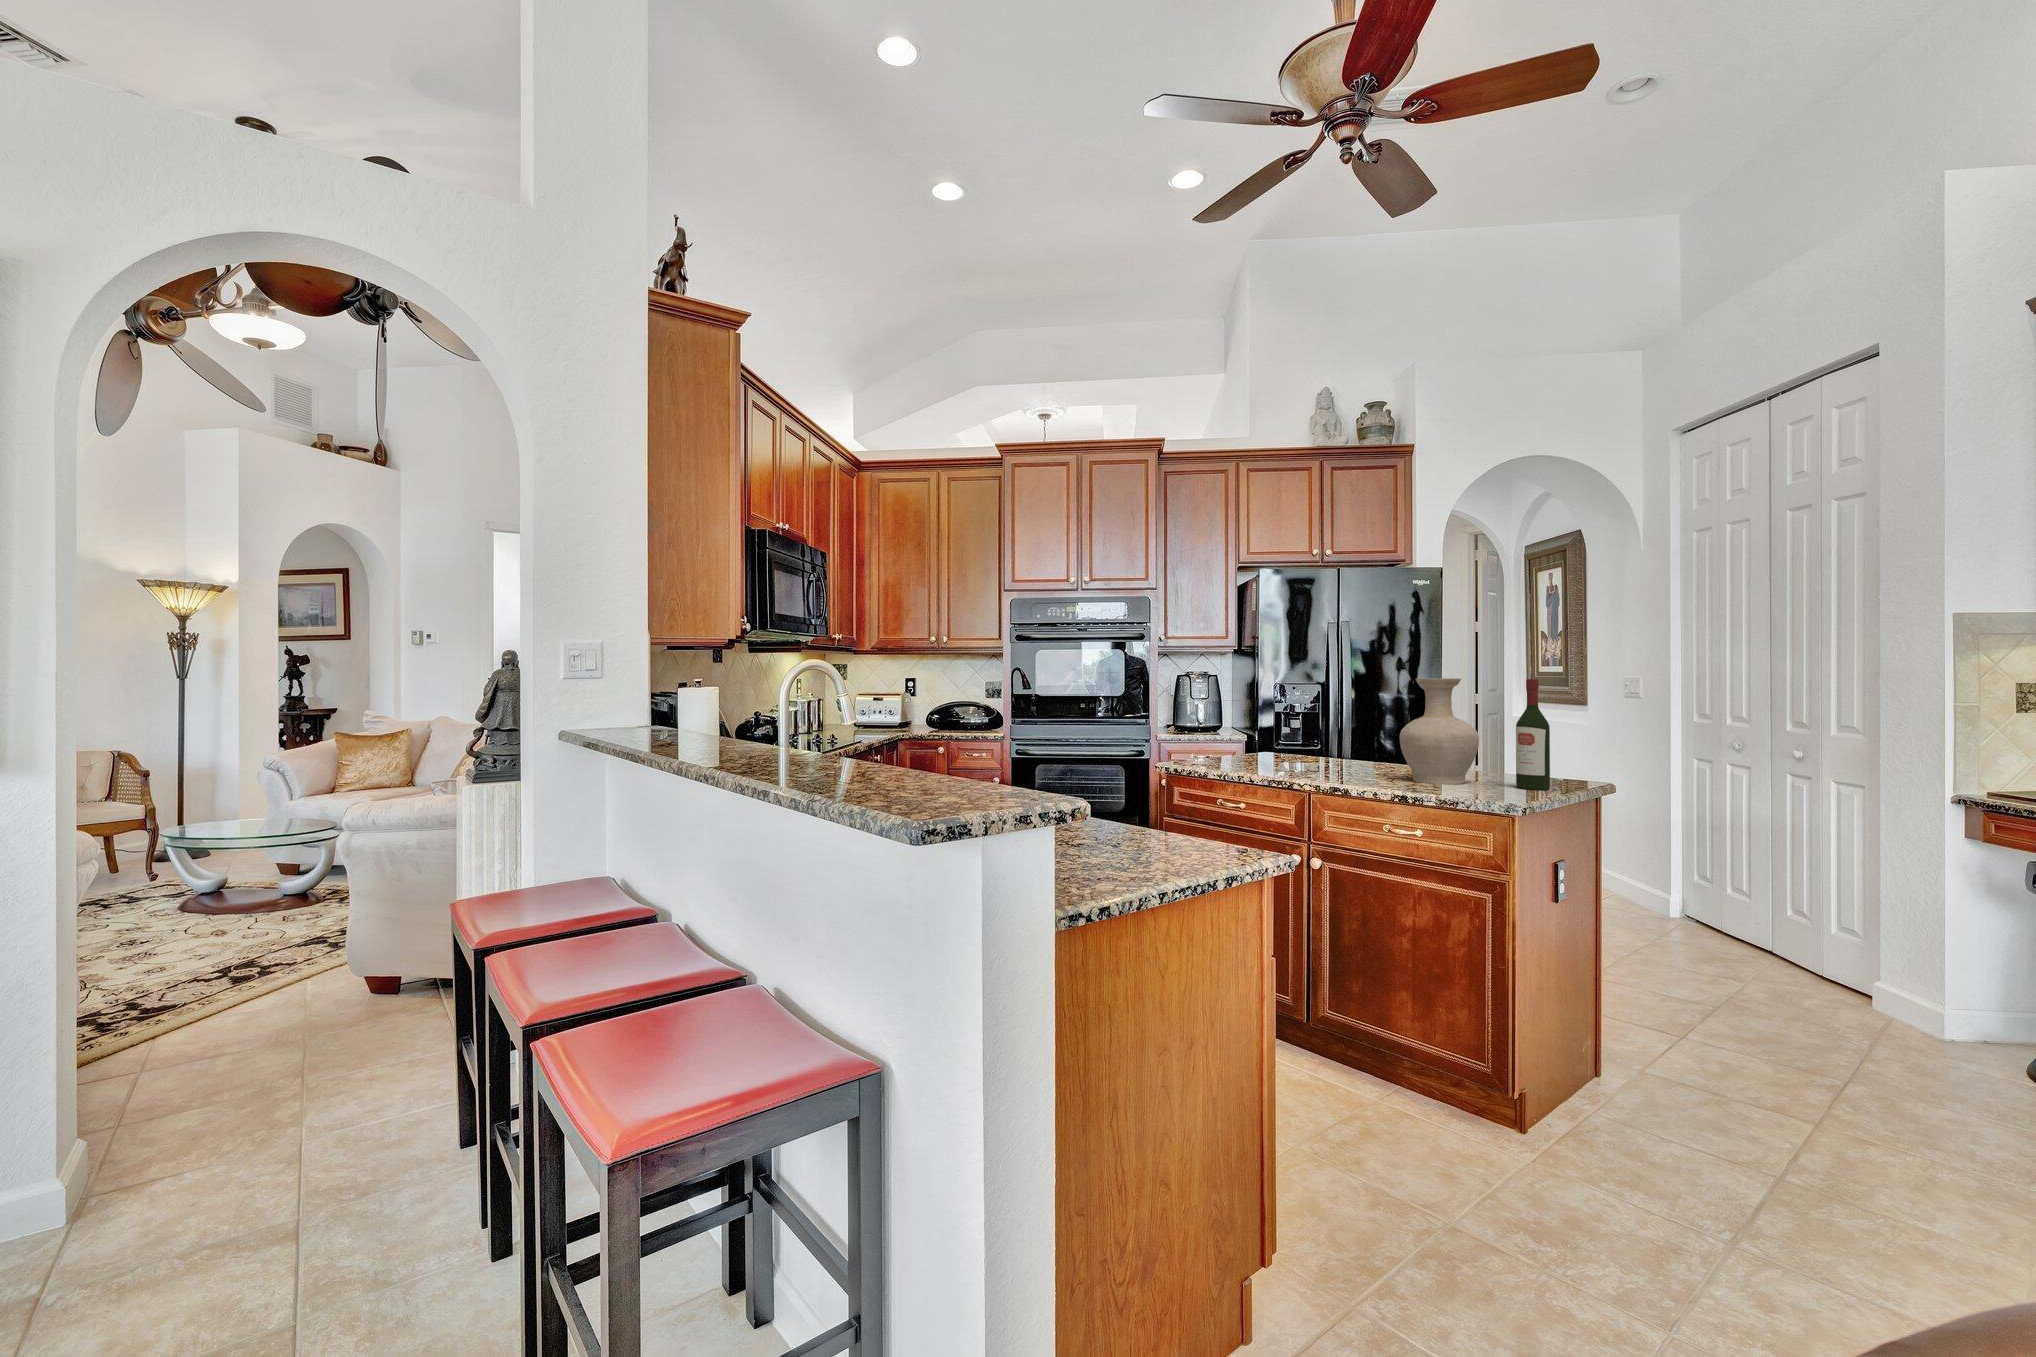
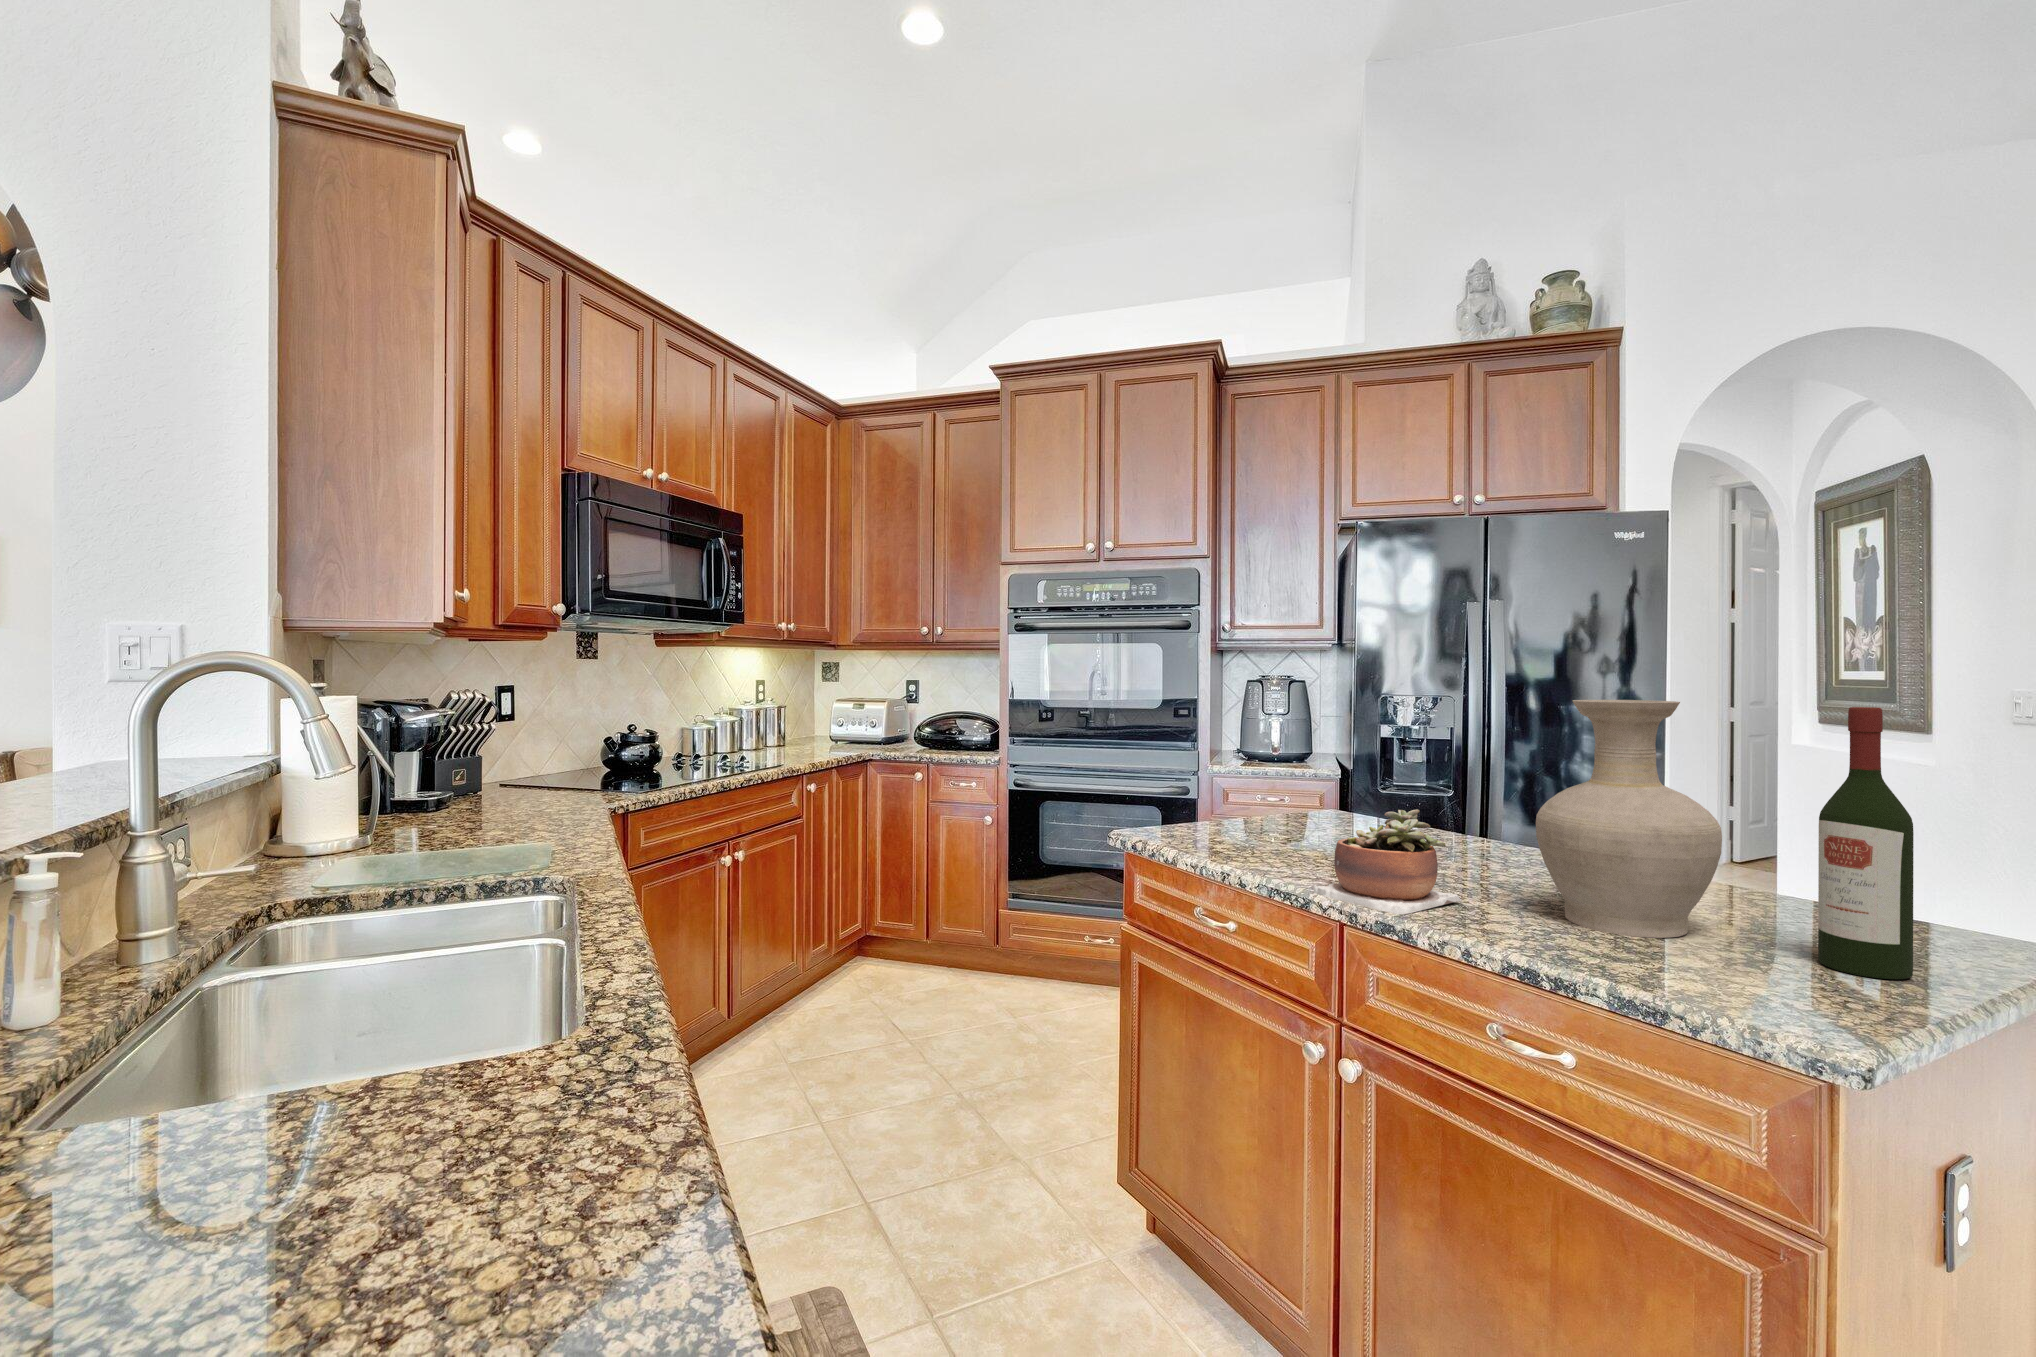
succulent plant: none [1297,734,1366,781] -> present [1313,809,1461,914]

